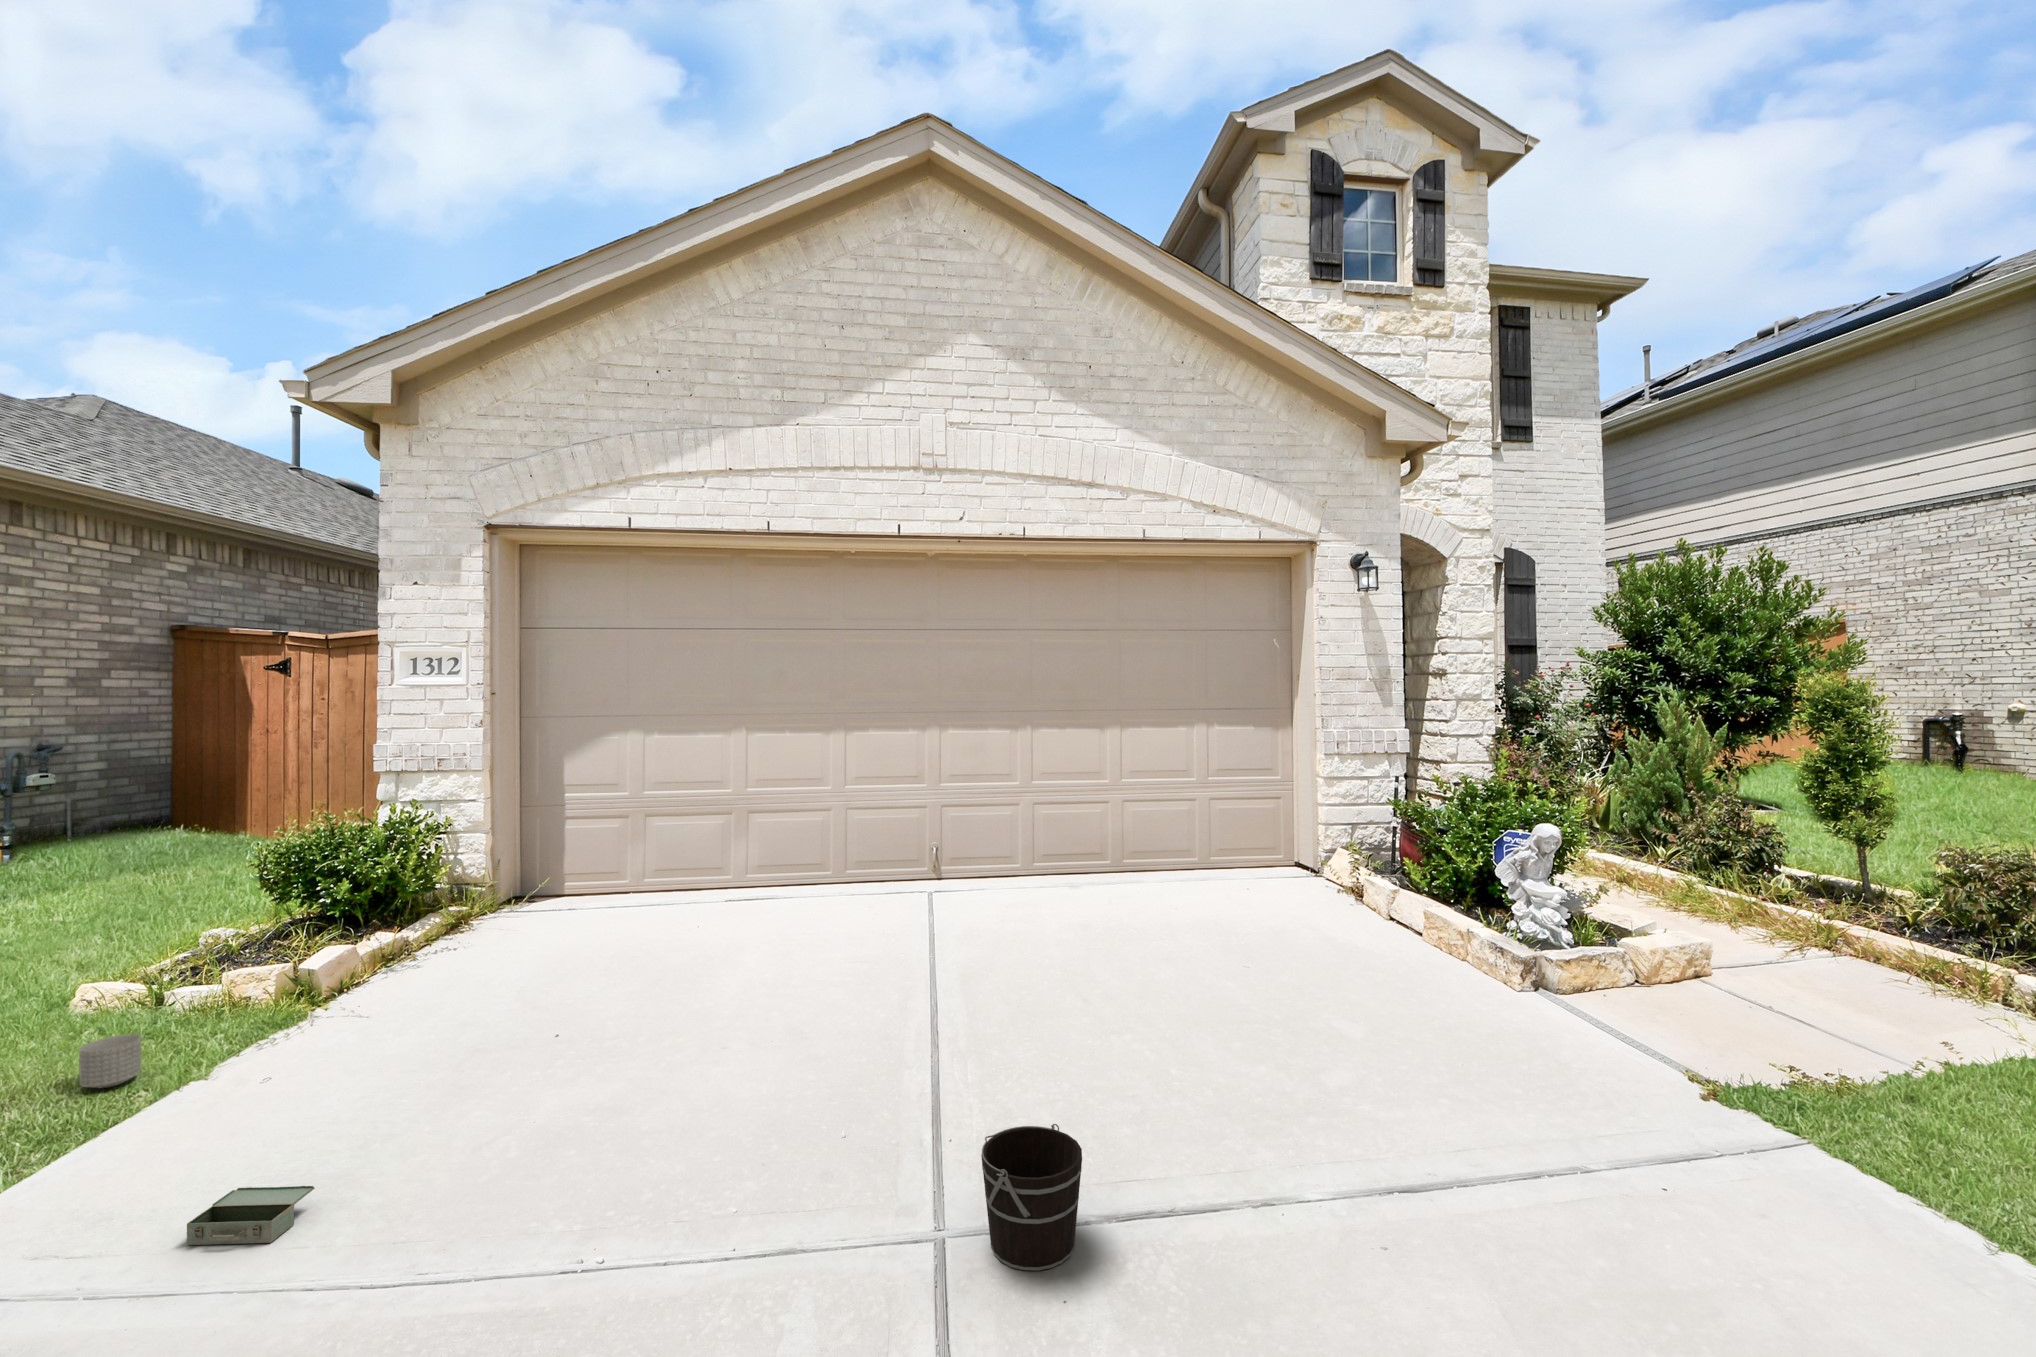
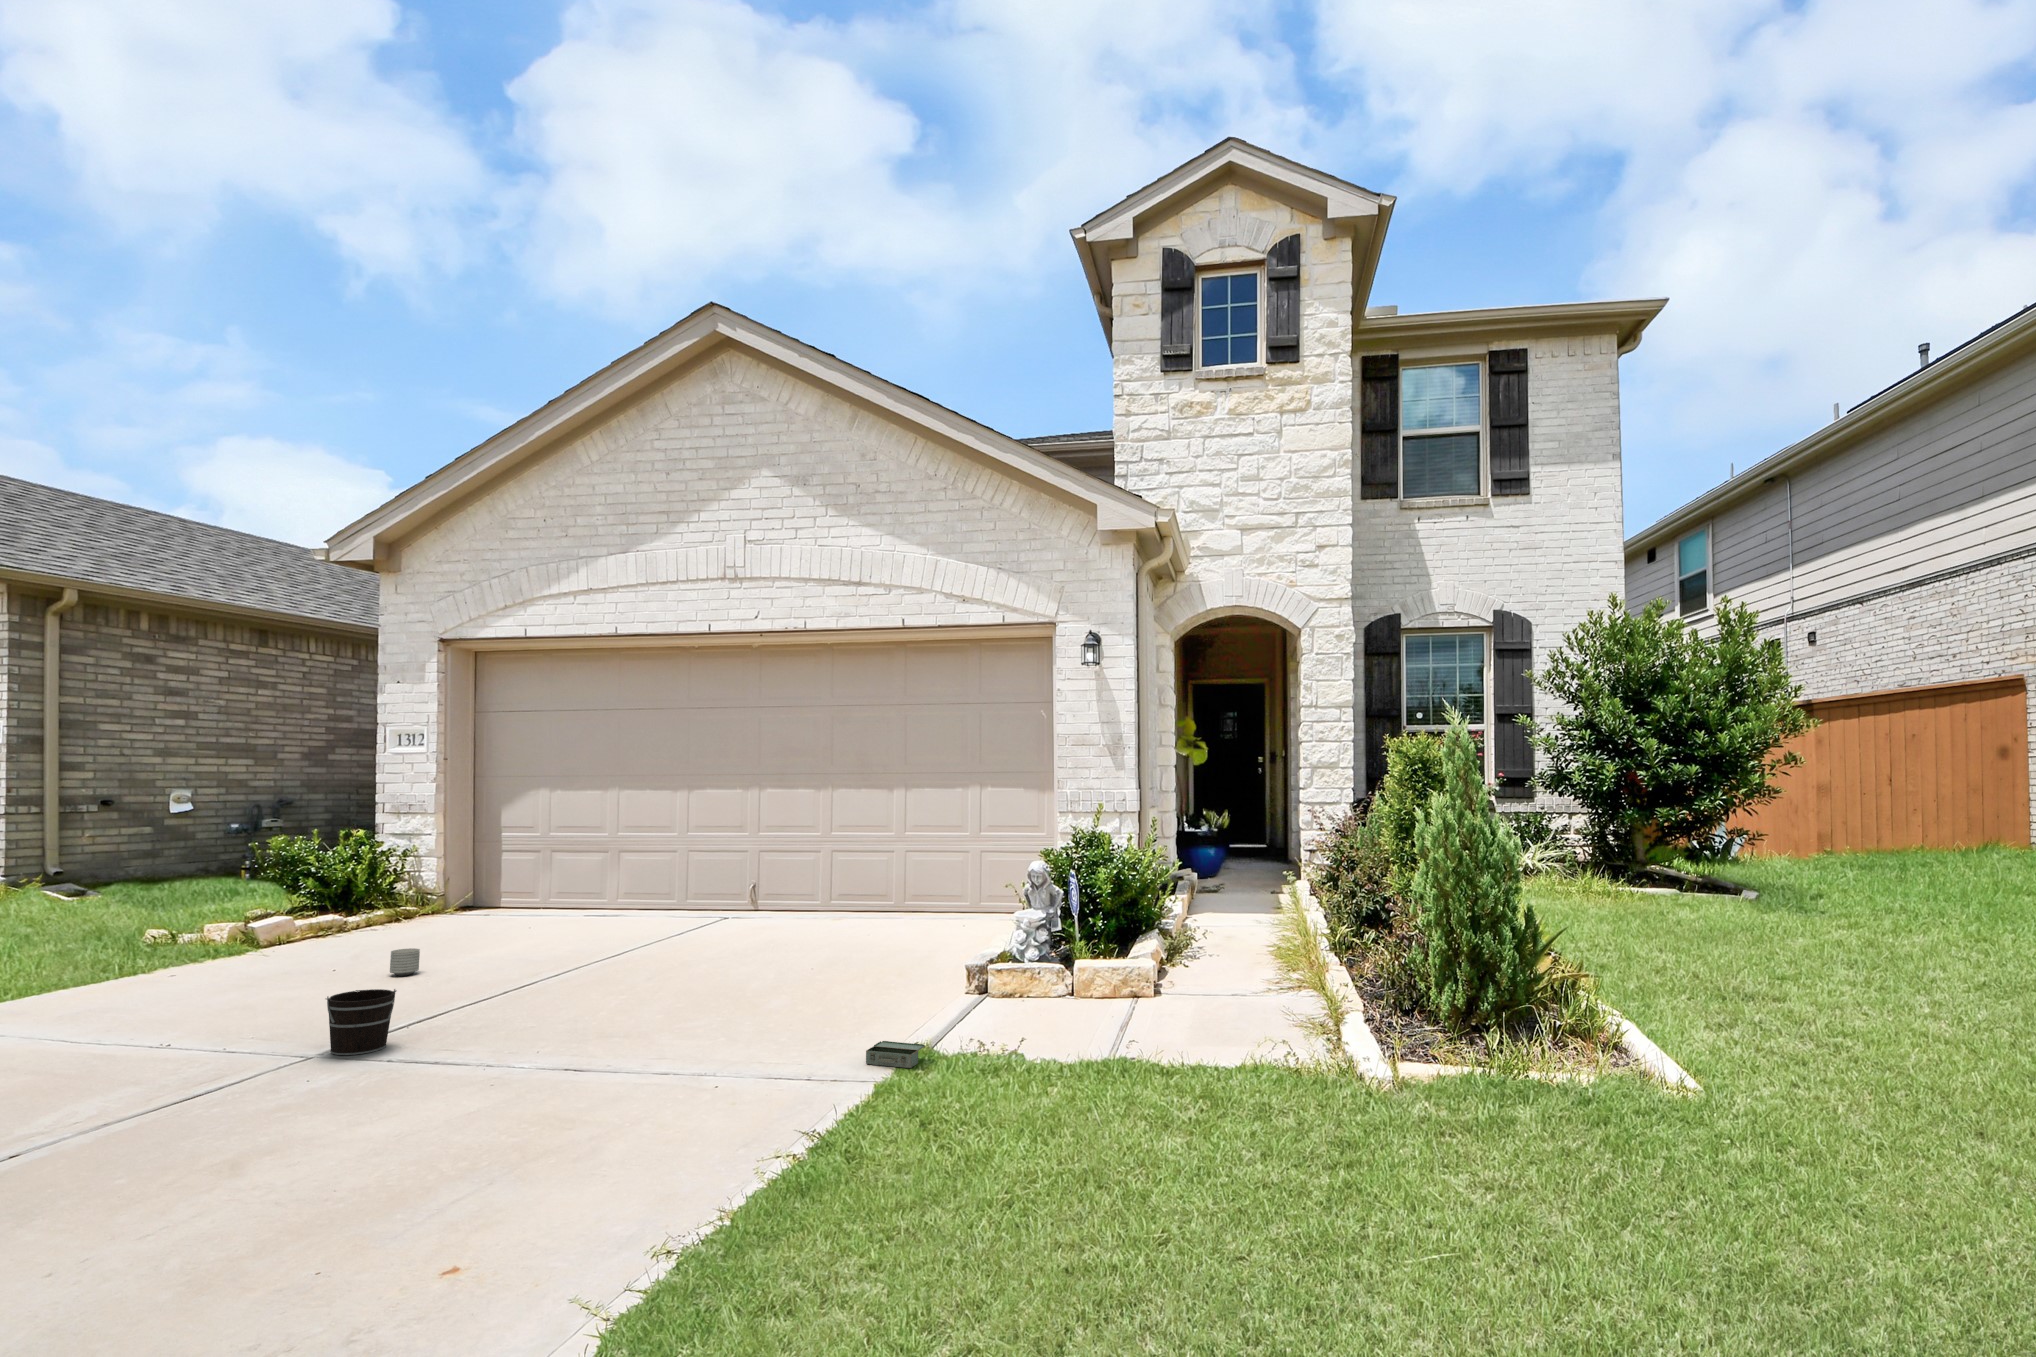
planter: present [79,1034,141,1088] -> present [390,948,420,976]
toolbox: present [187,1186,315,1245] -> present [866,1041,925,1068]

